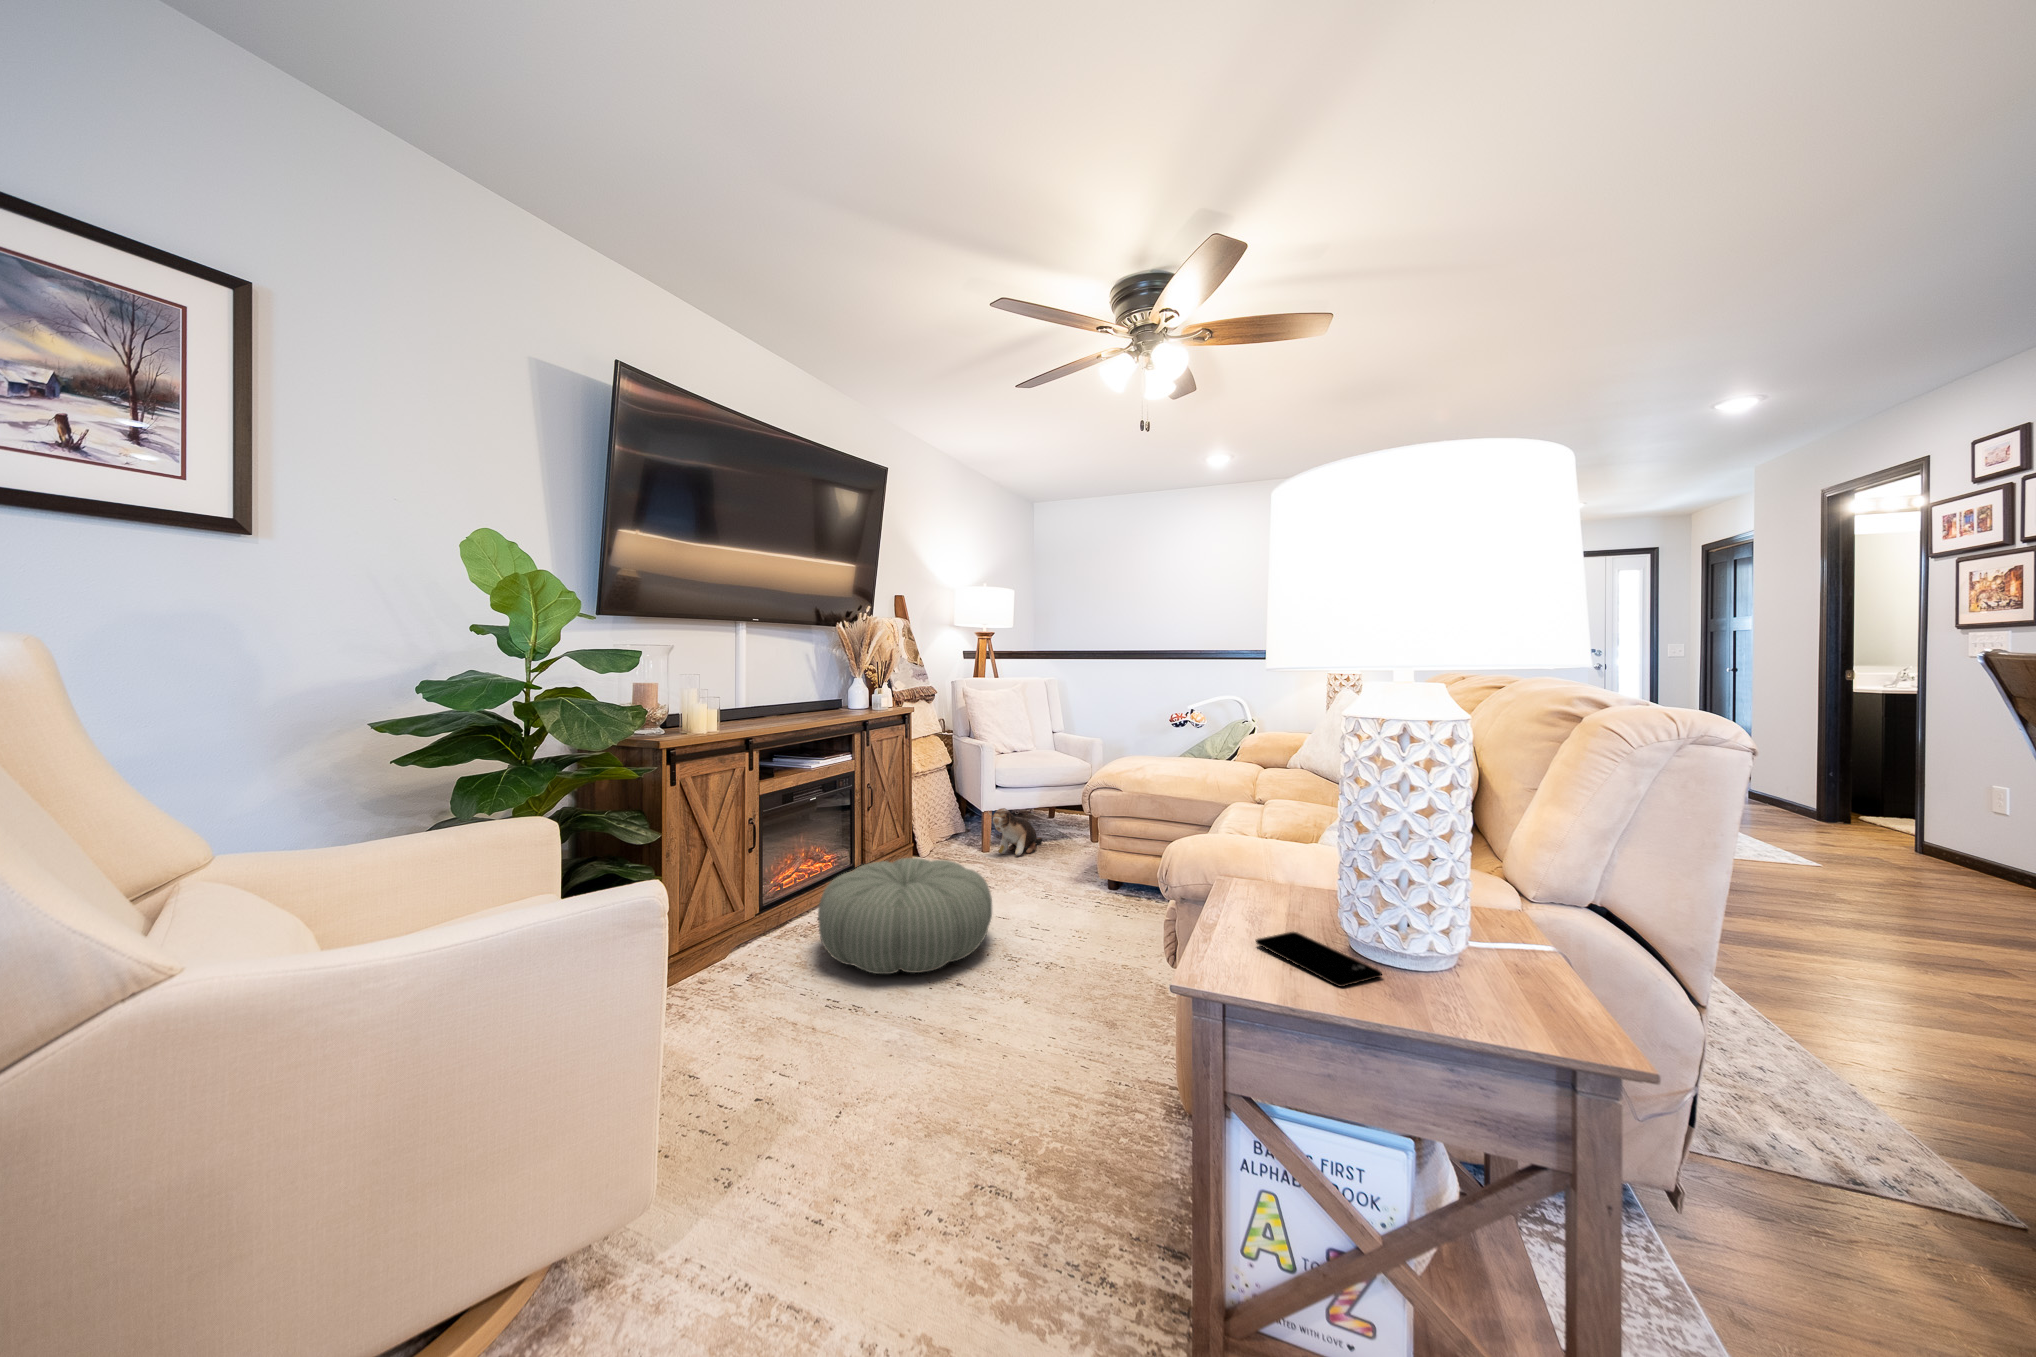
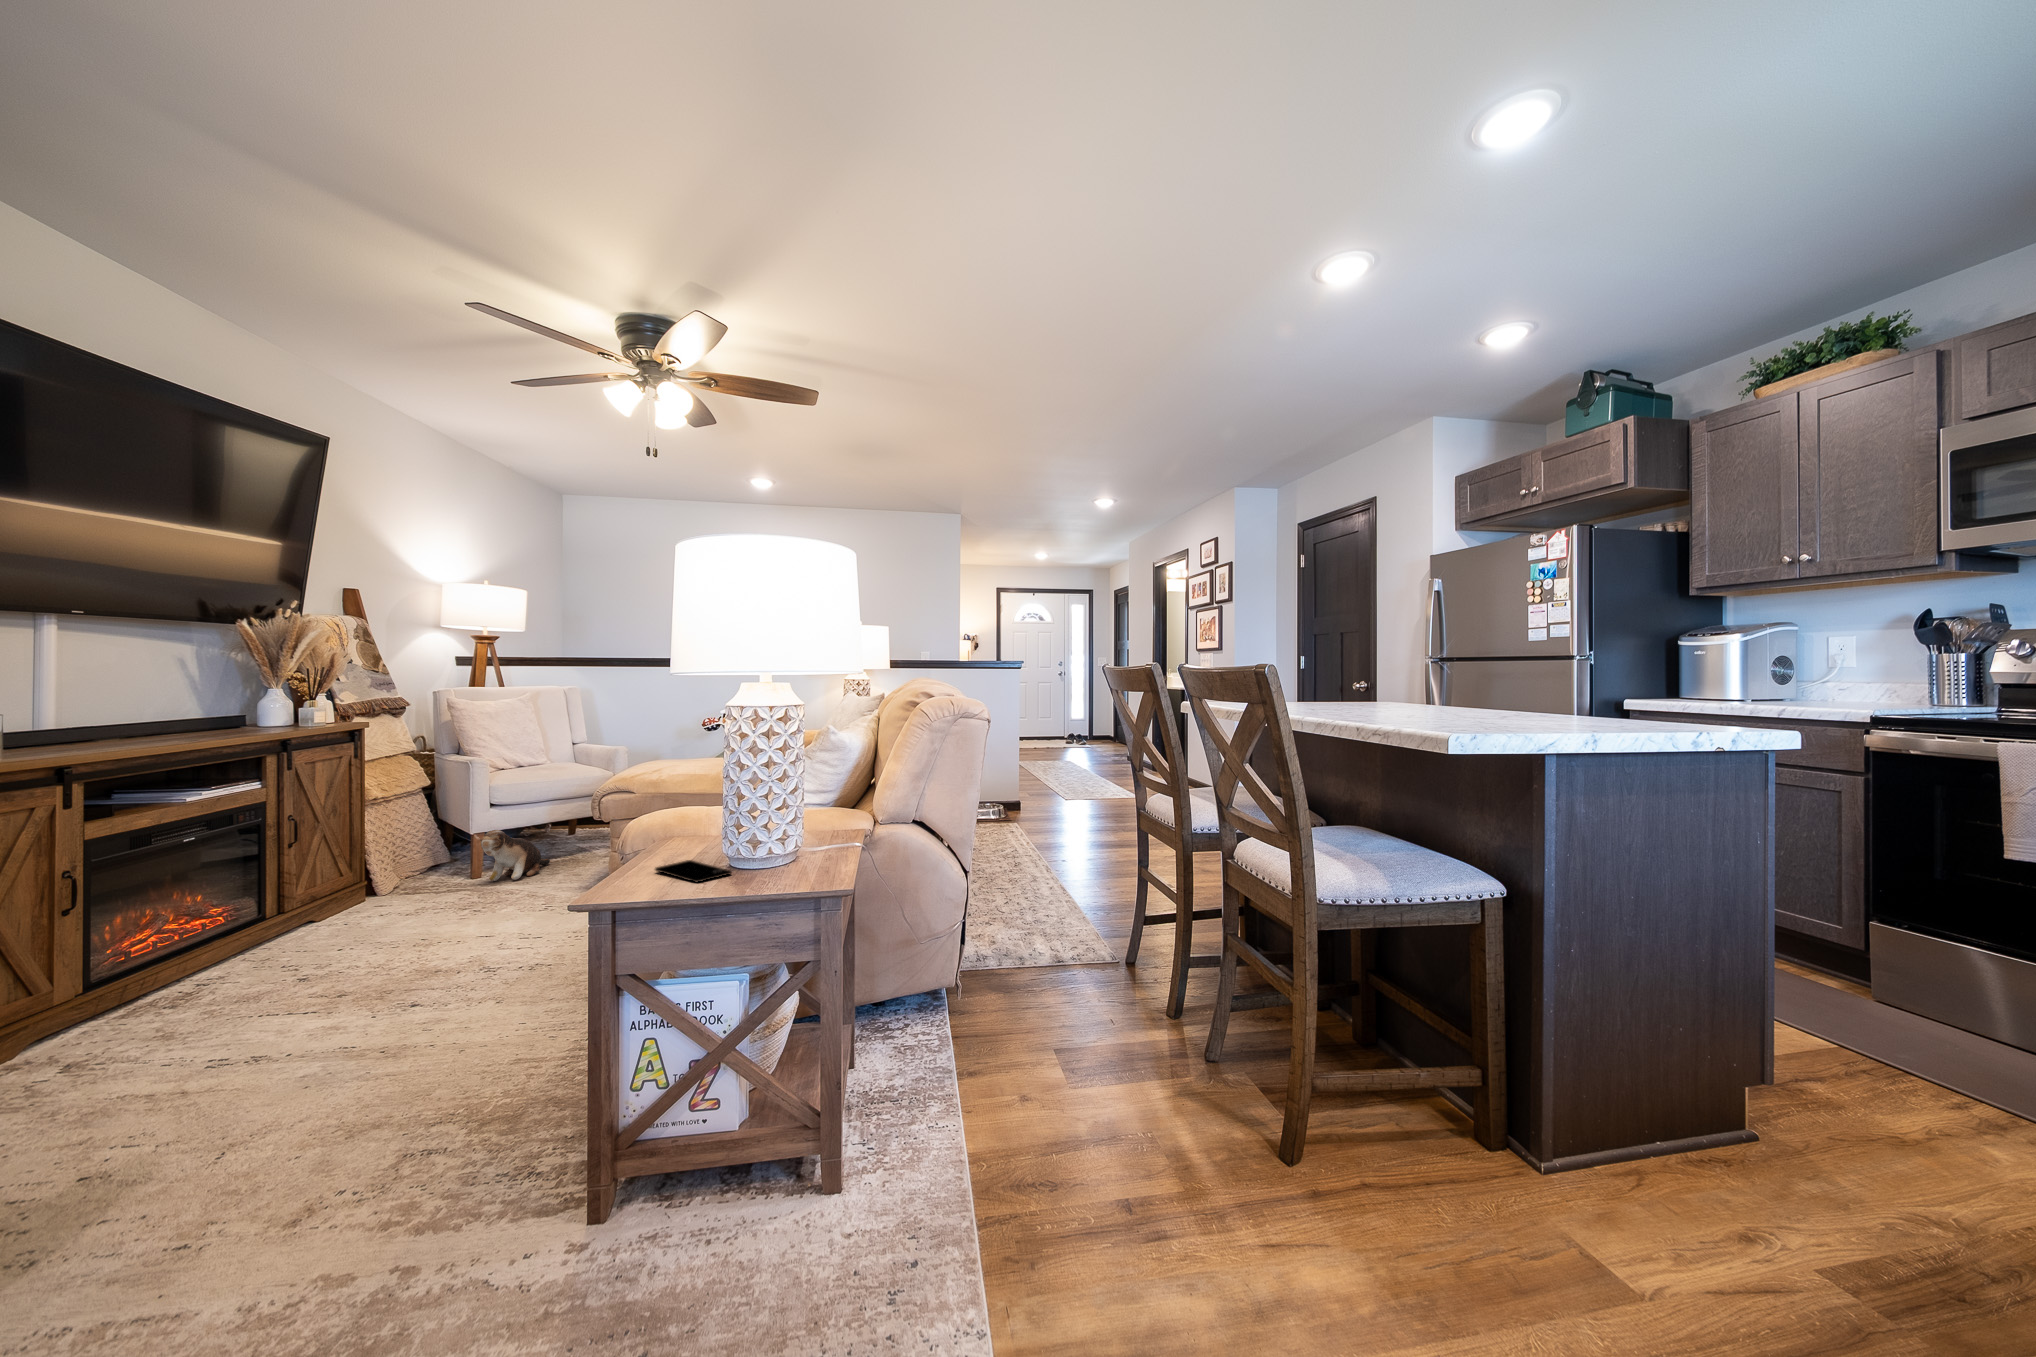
pouf: present [818,858,992,974] -> none [199,886,465,1020]

